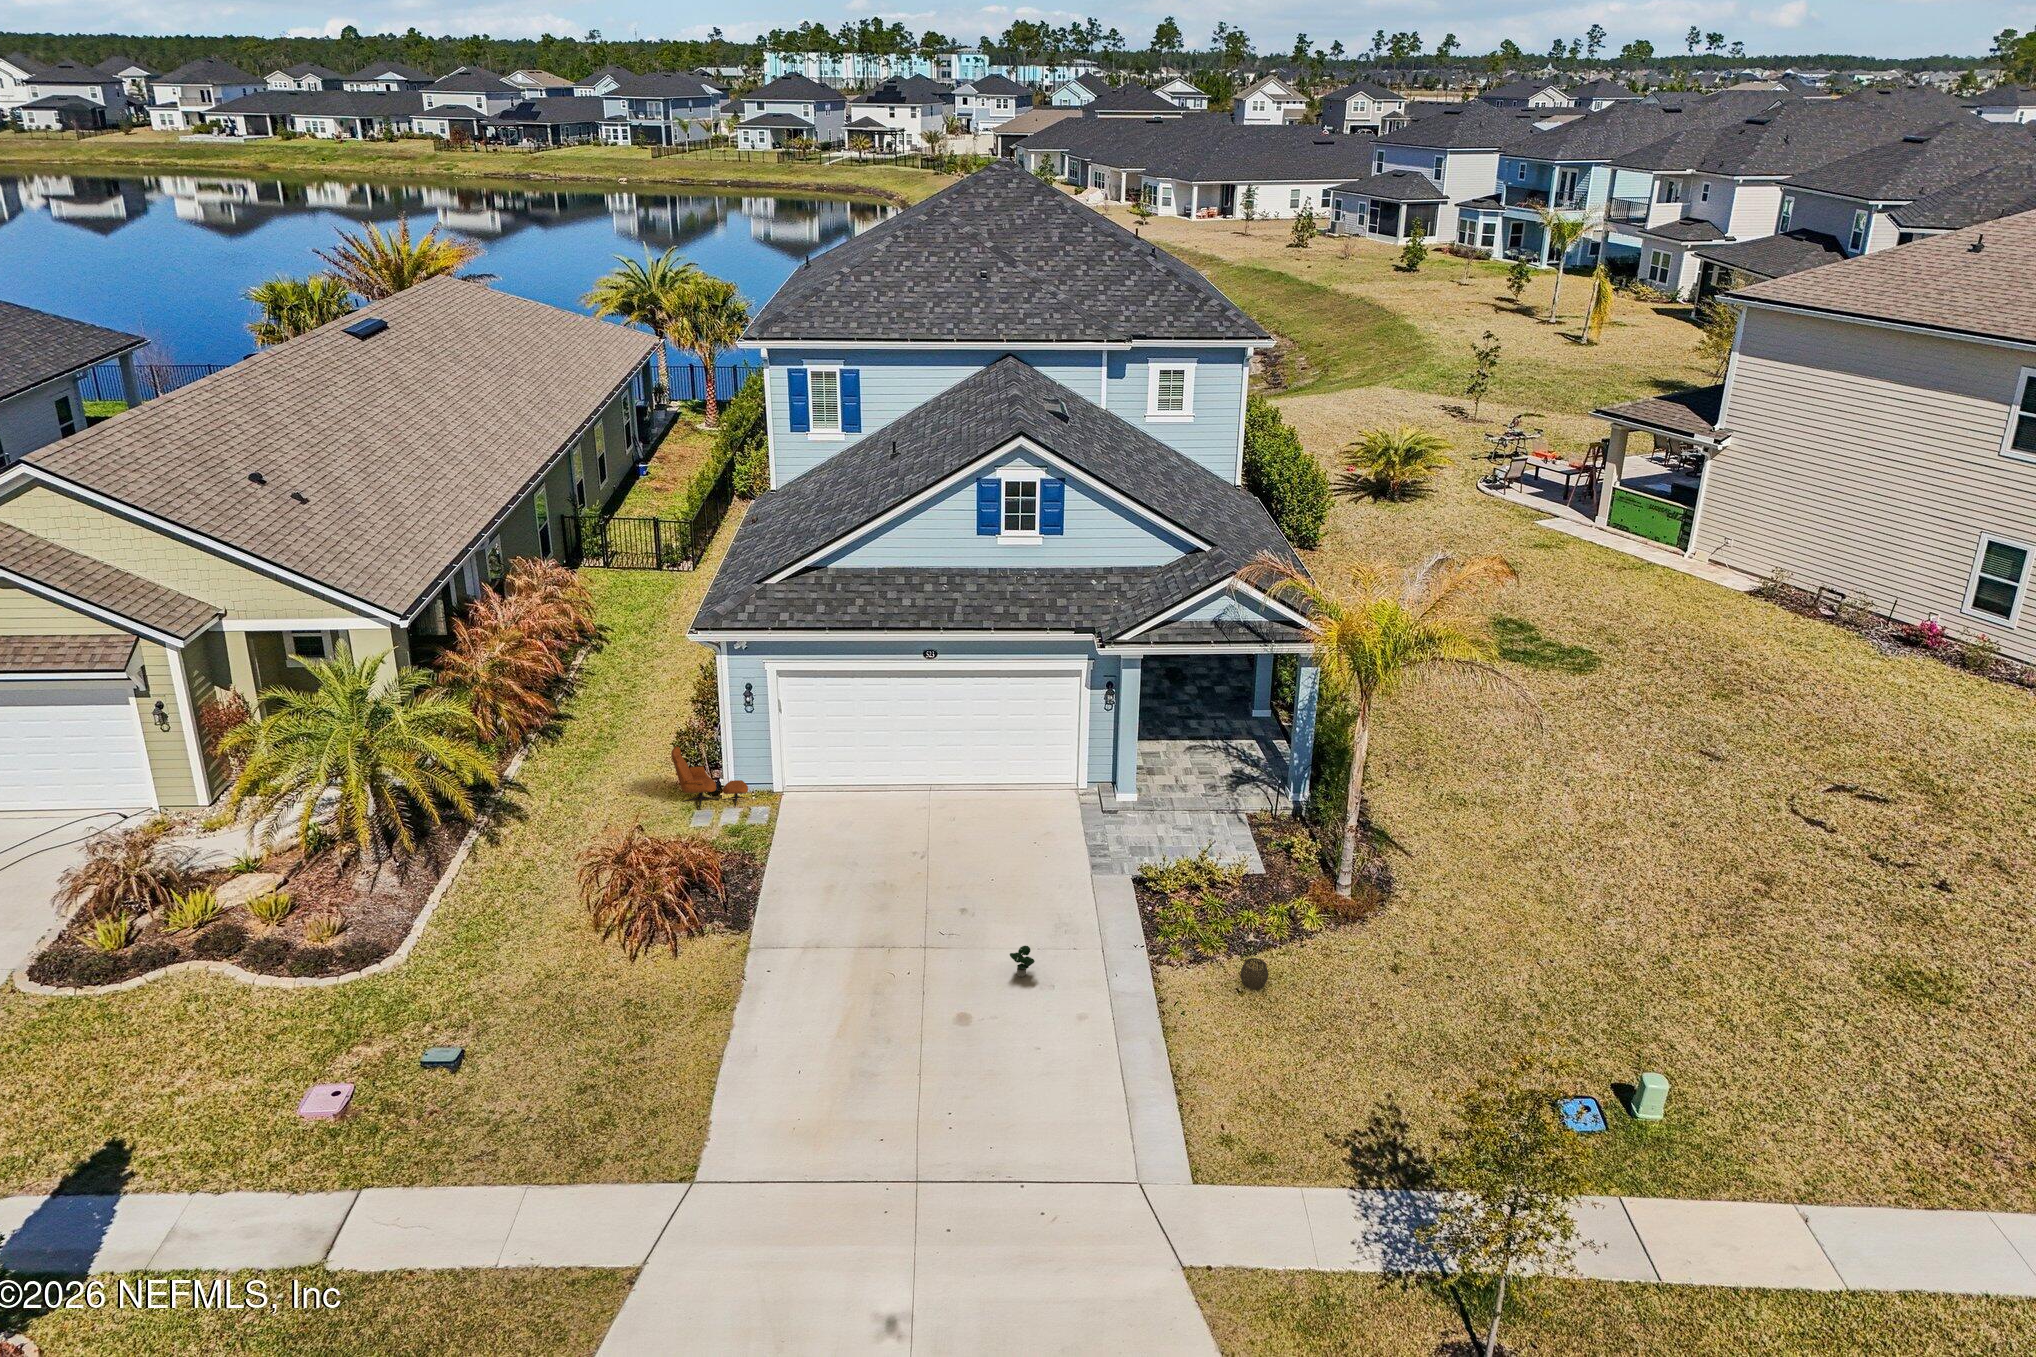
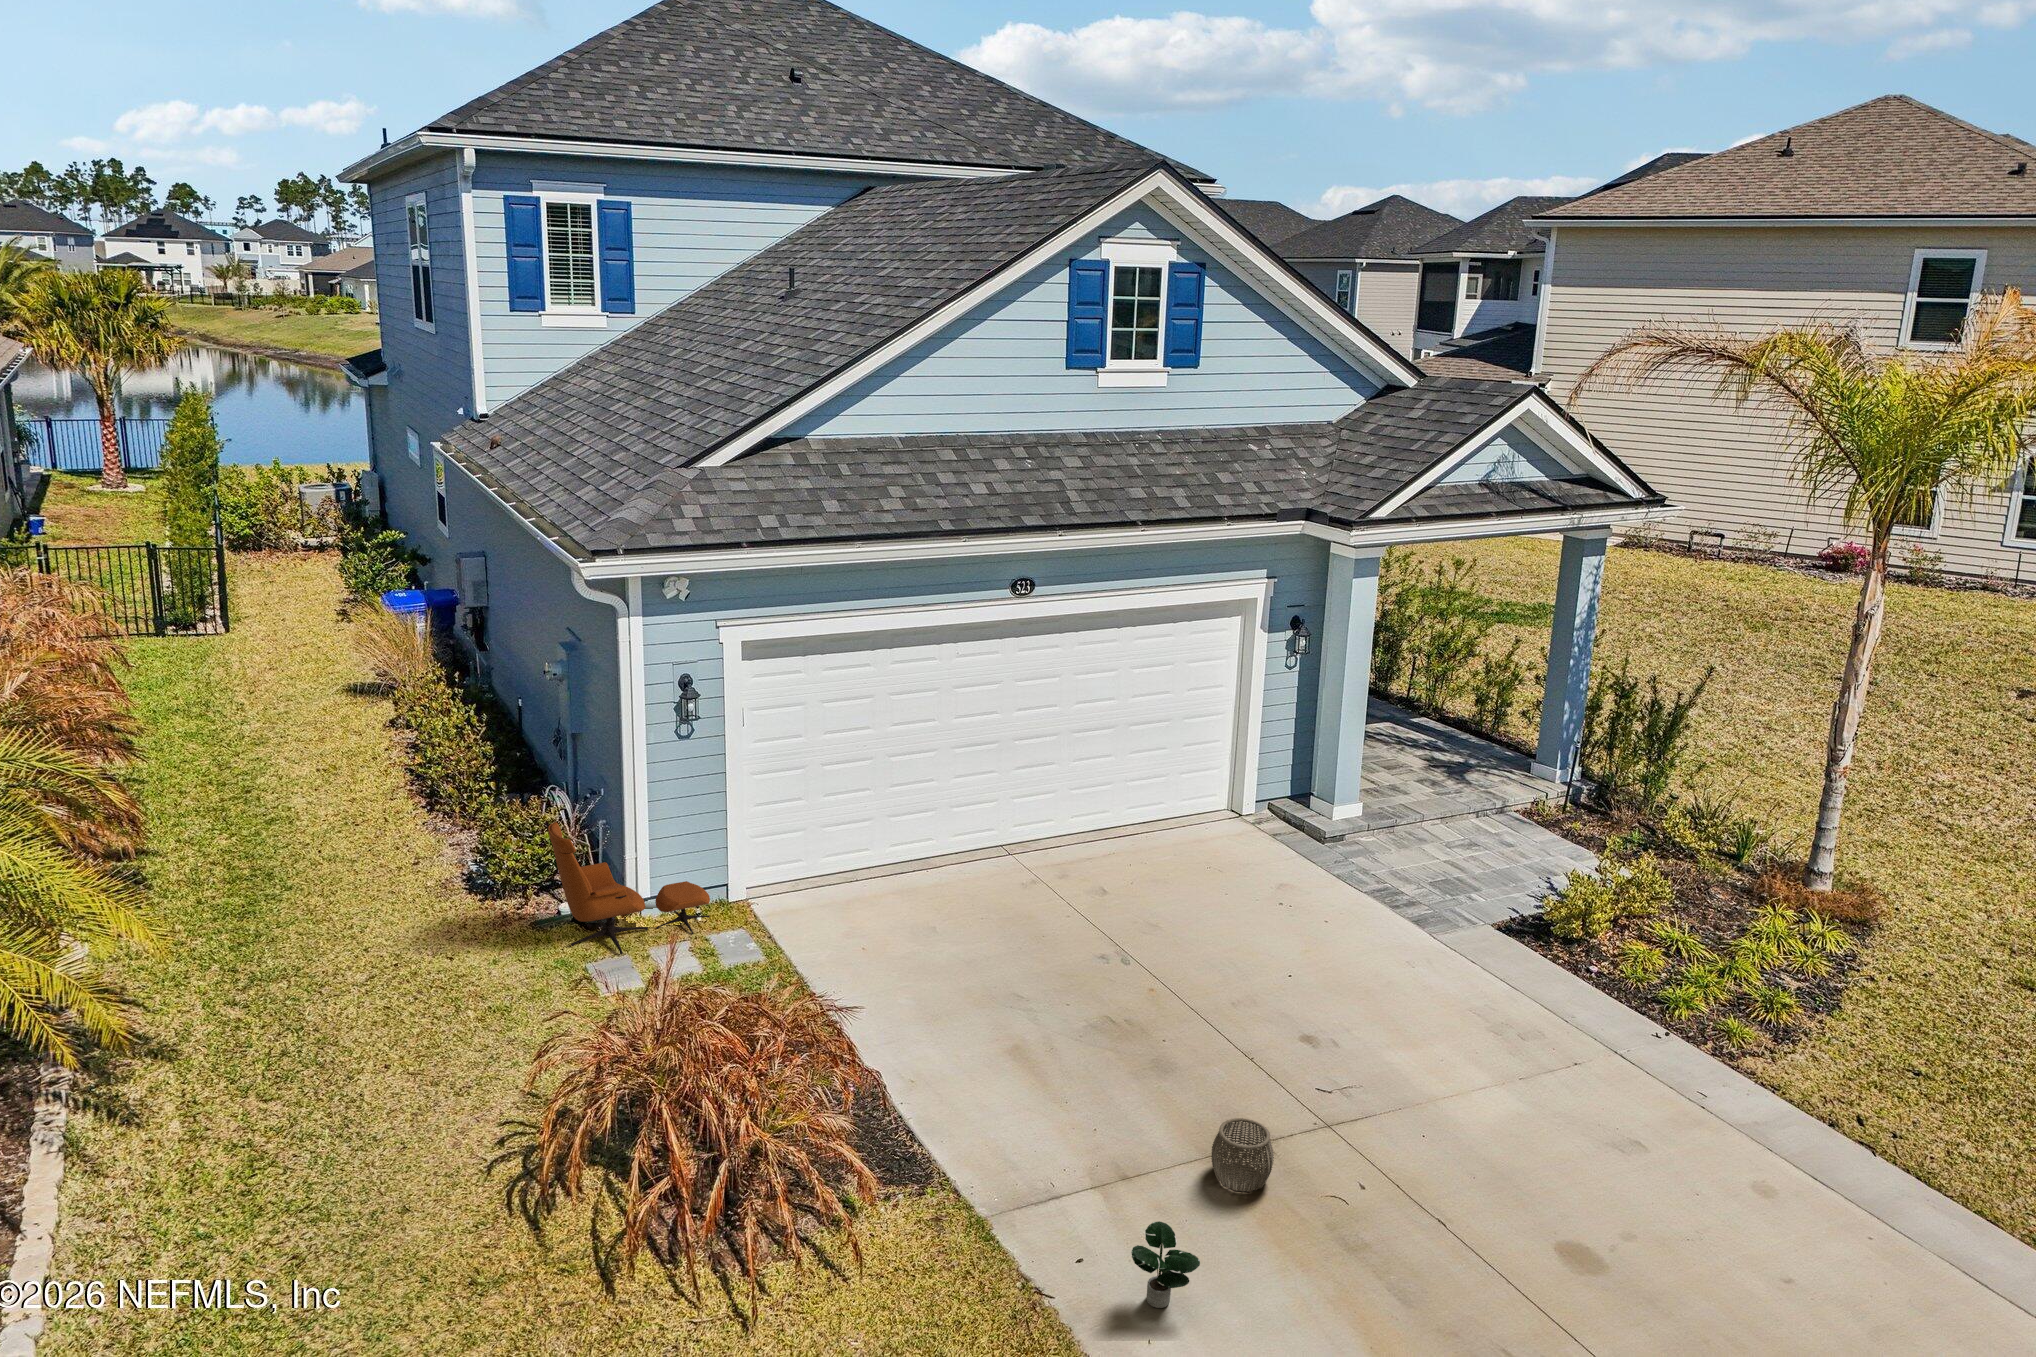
potted plant: present [1010,946,1035,977] -> present [1131,1221,1200,1308]
woven basket: present [1240,958,1268,990] -> present [1211,1118,1274,1192]

